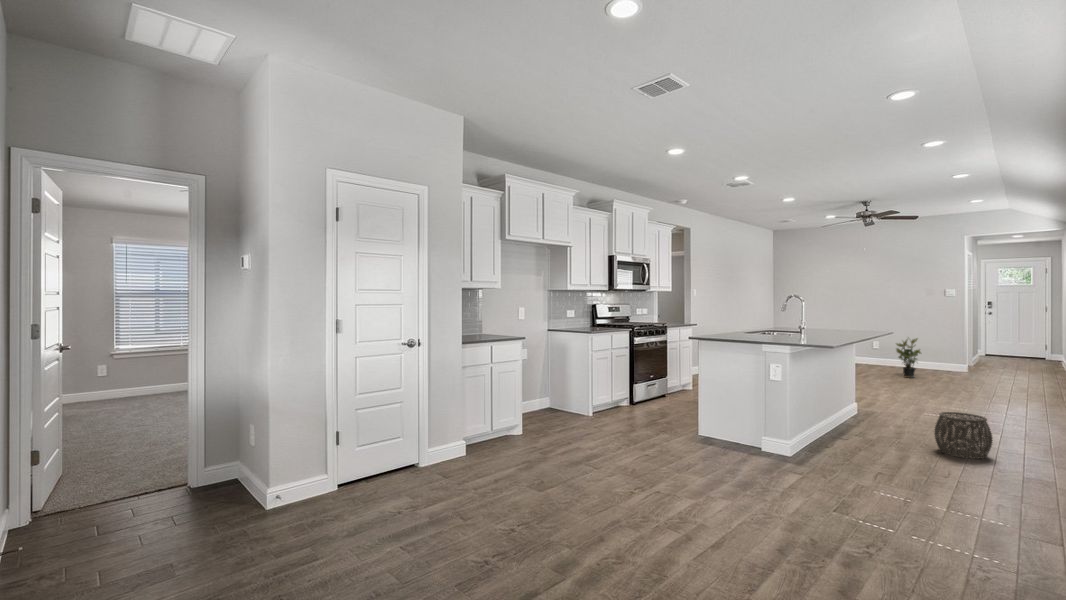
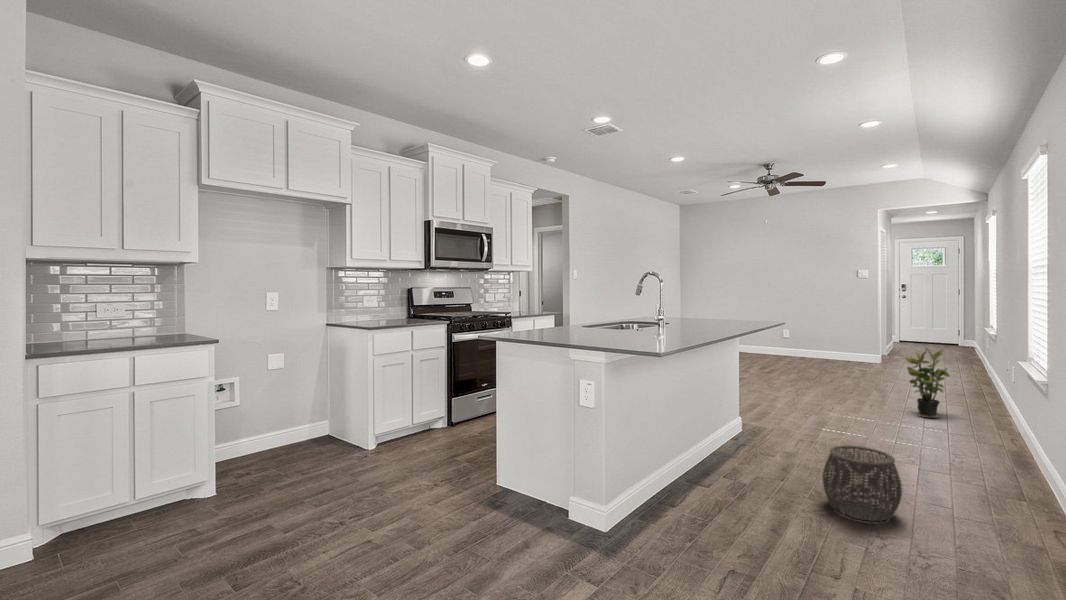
potted plant: present [896,338,921,378] -> present [906,348,949,418]

